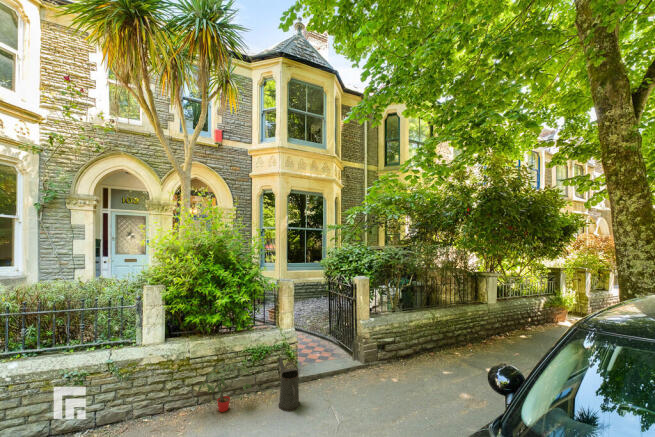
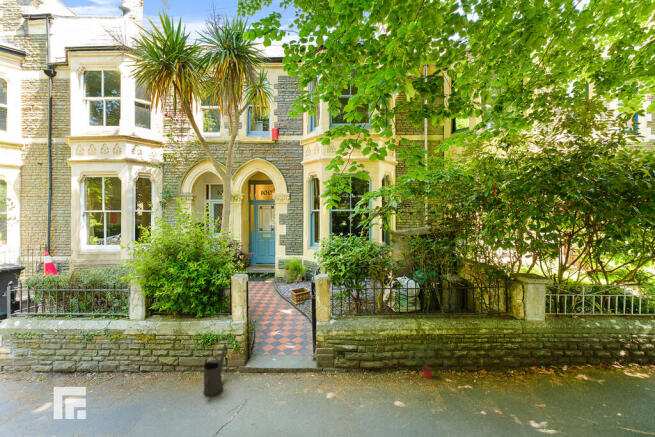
potted plant: present [198,364,251,412] -> present [409,344,451,378]

